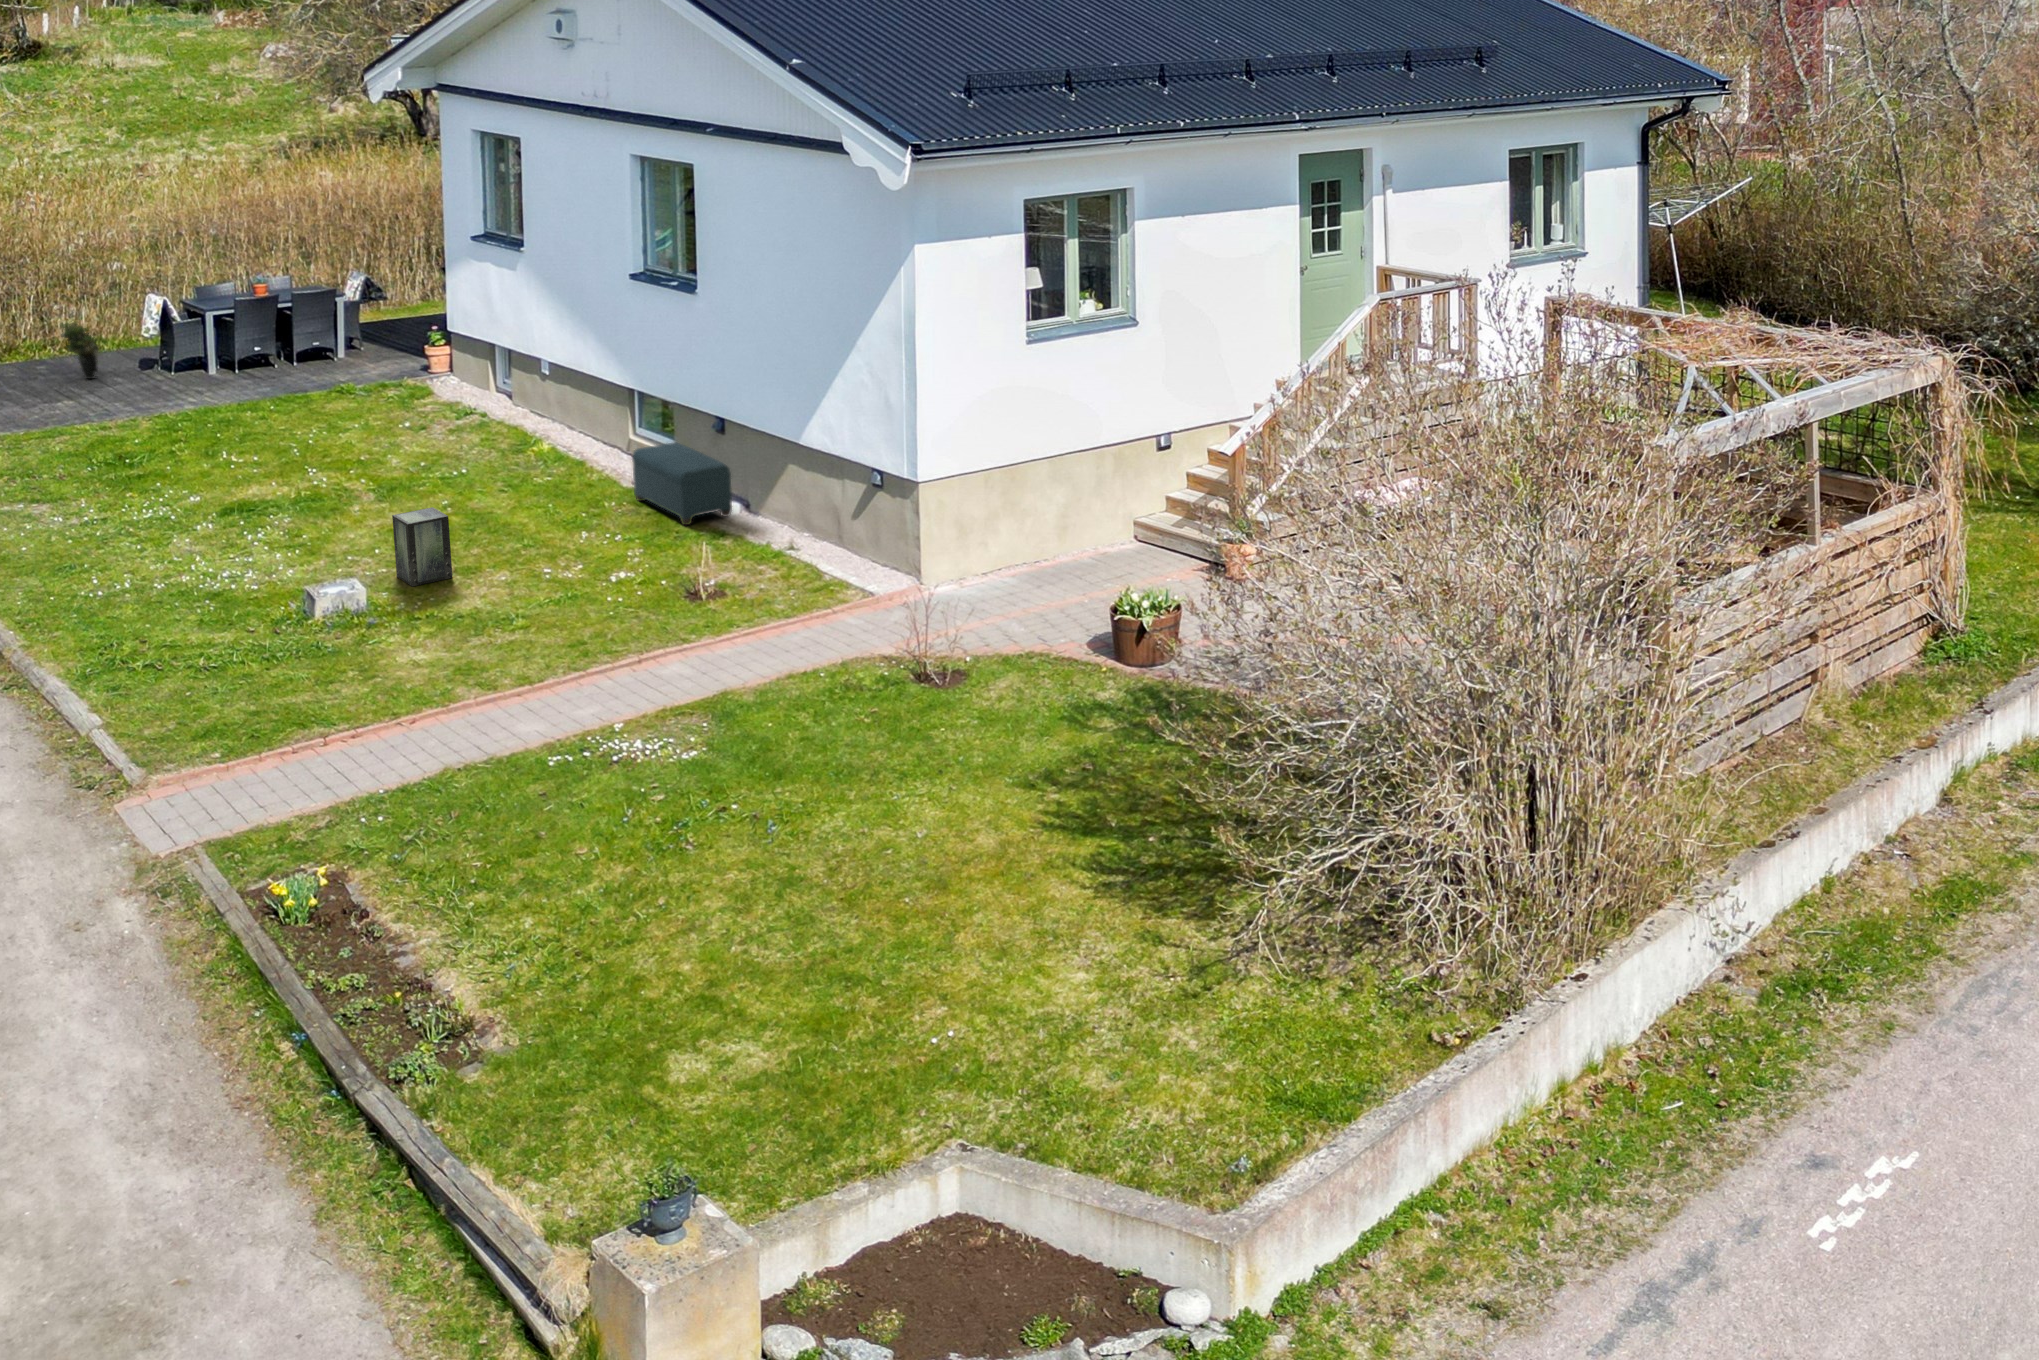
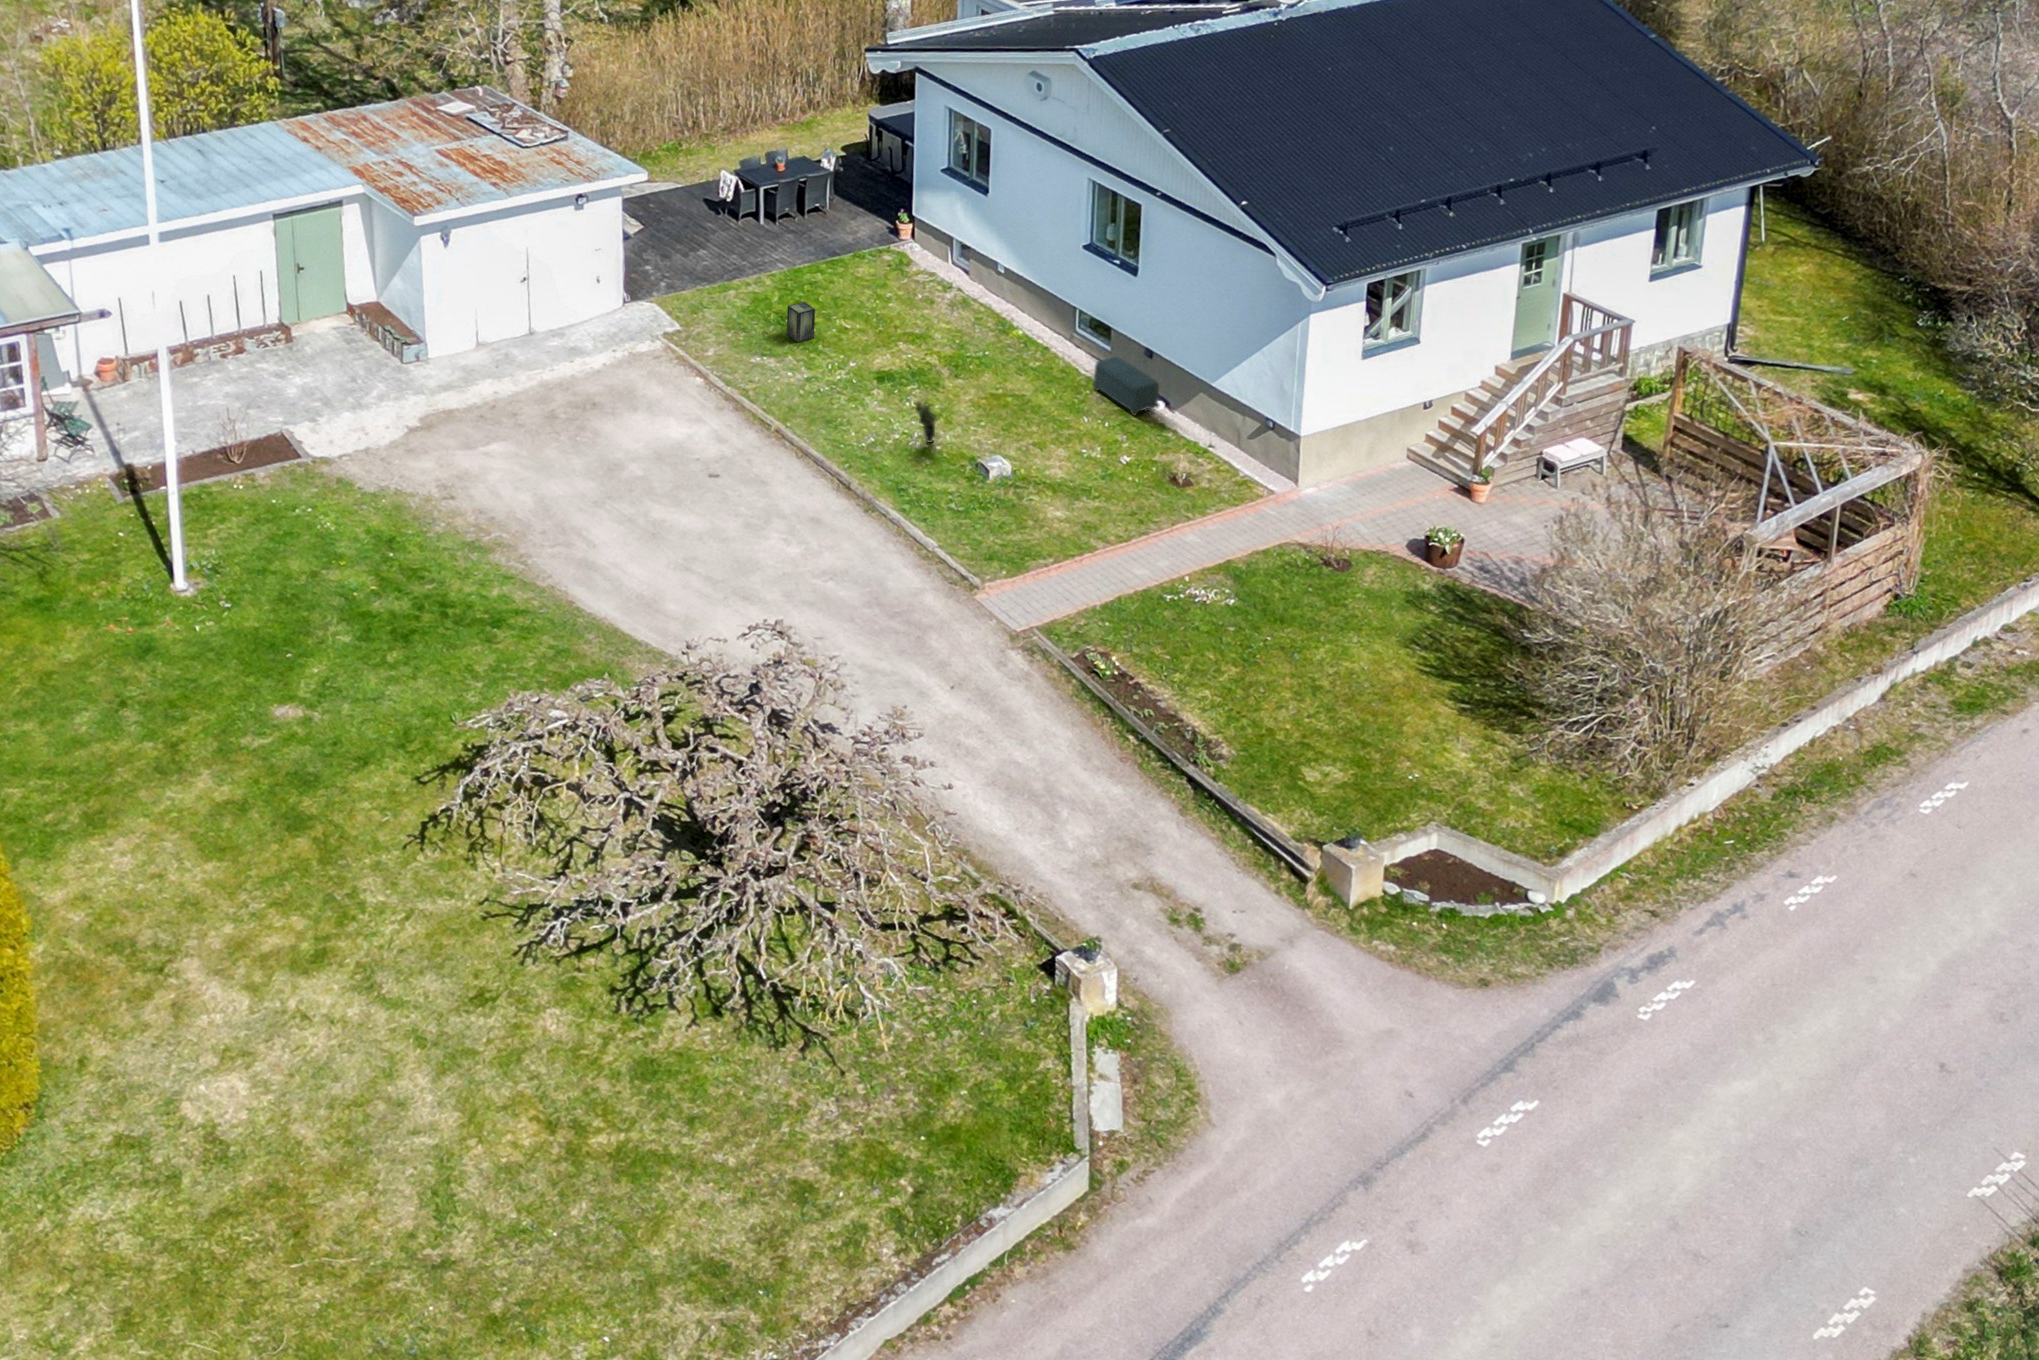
potted plant: present [61,321,99,379] -> present [915,400,937,442]
storage box: present [392,507,452,586] -> present [787,302,815,343]

